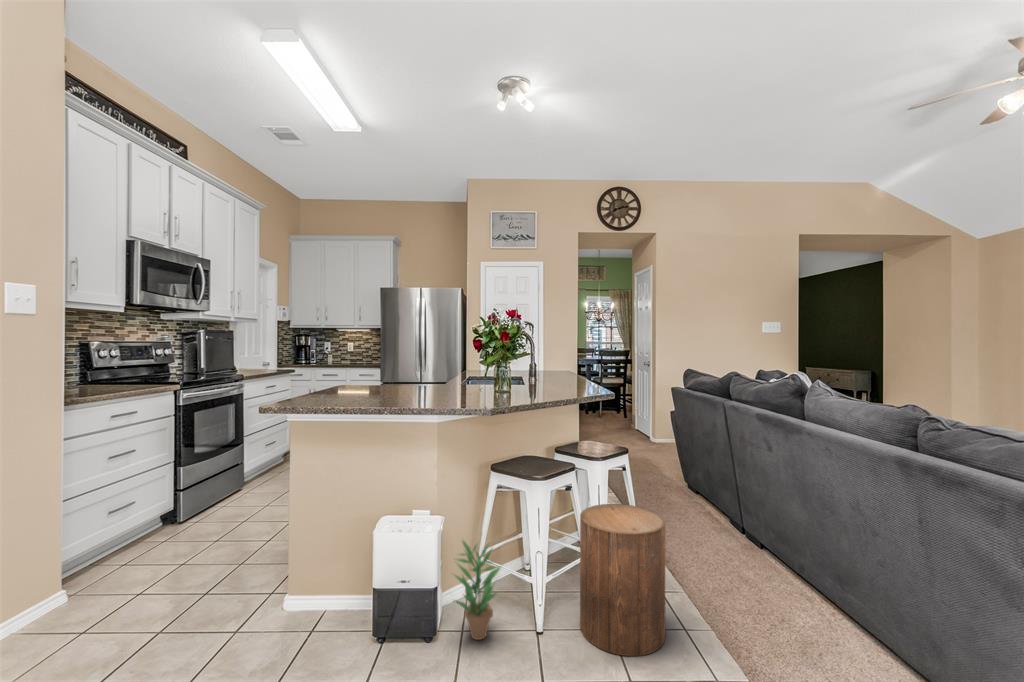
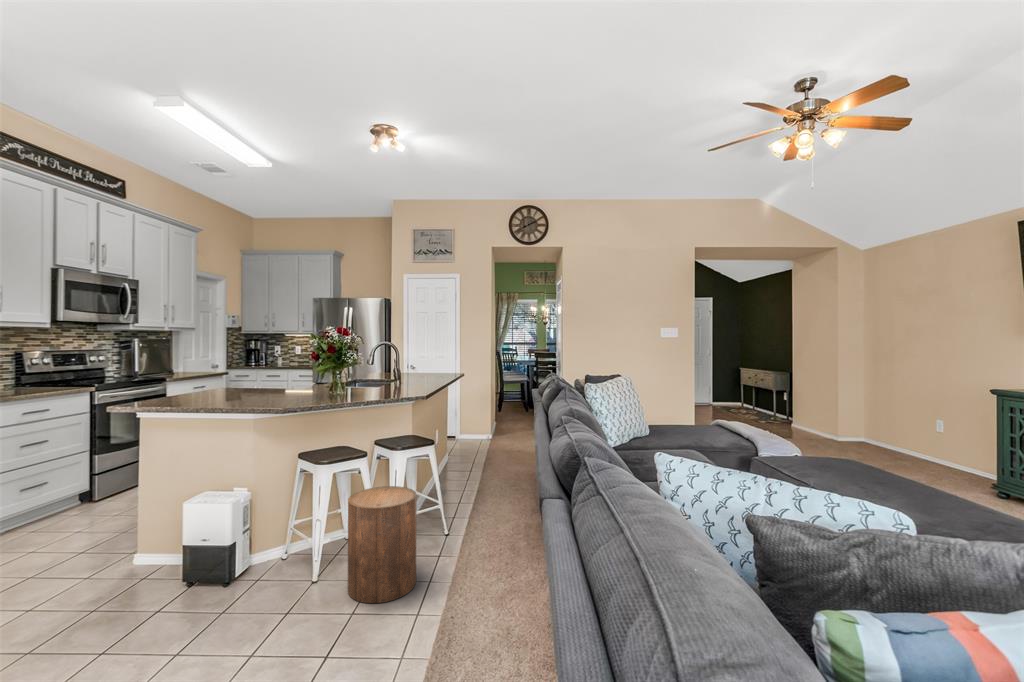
potted plant: present [454,541,500,640] -> none [238,511,288,590]

